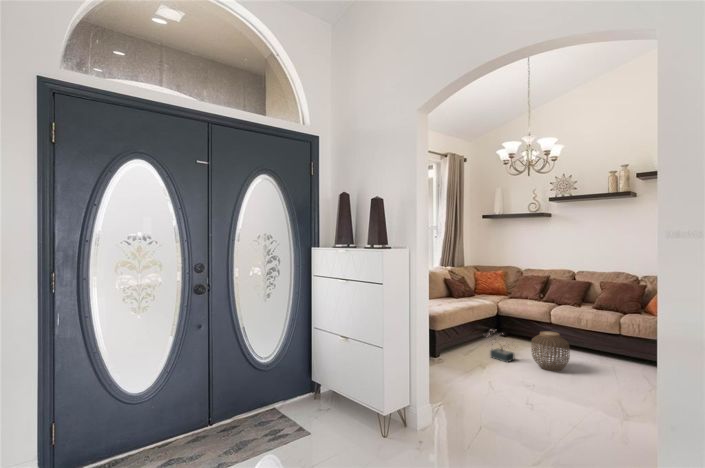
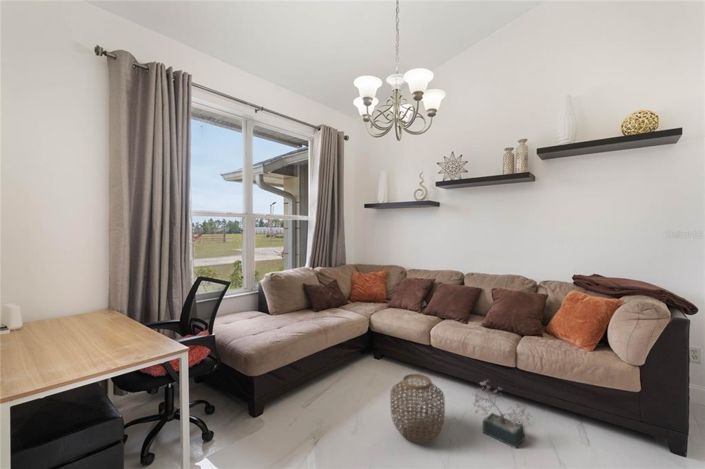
decorative plant: present [487,333,514,362] -> present [474,381,530,448]

